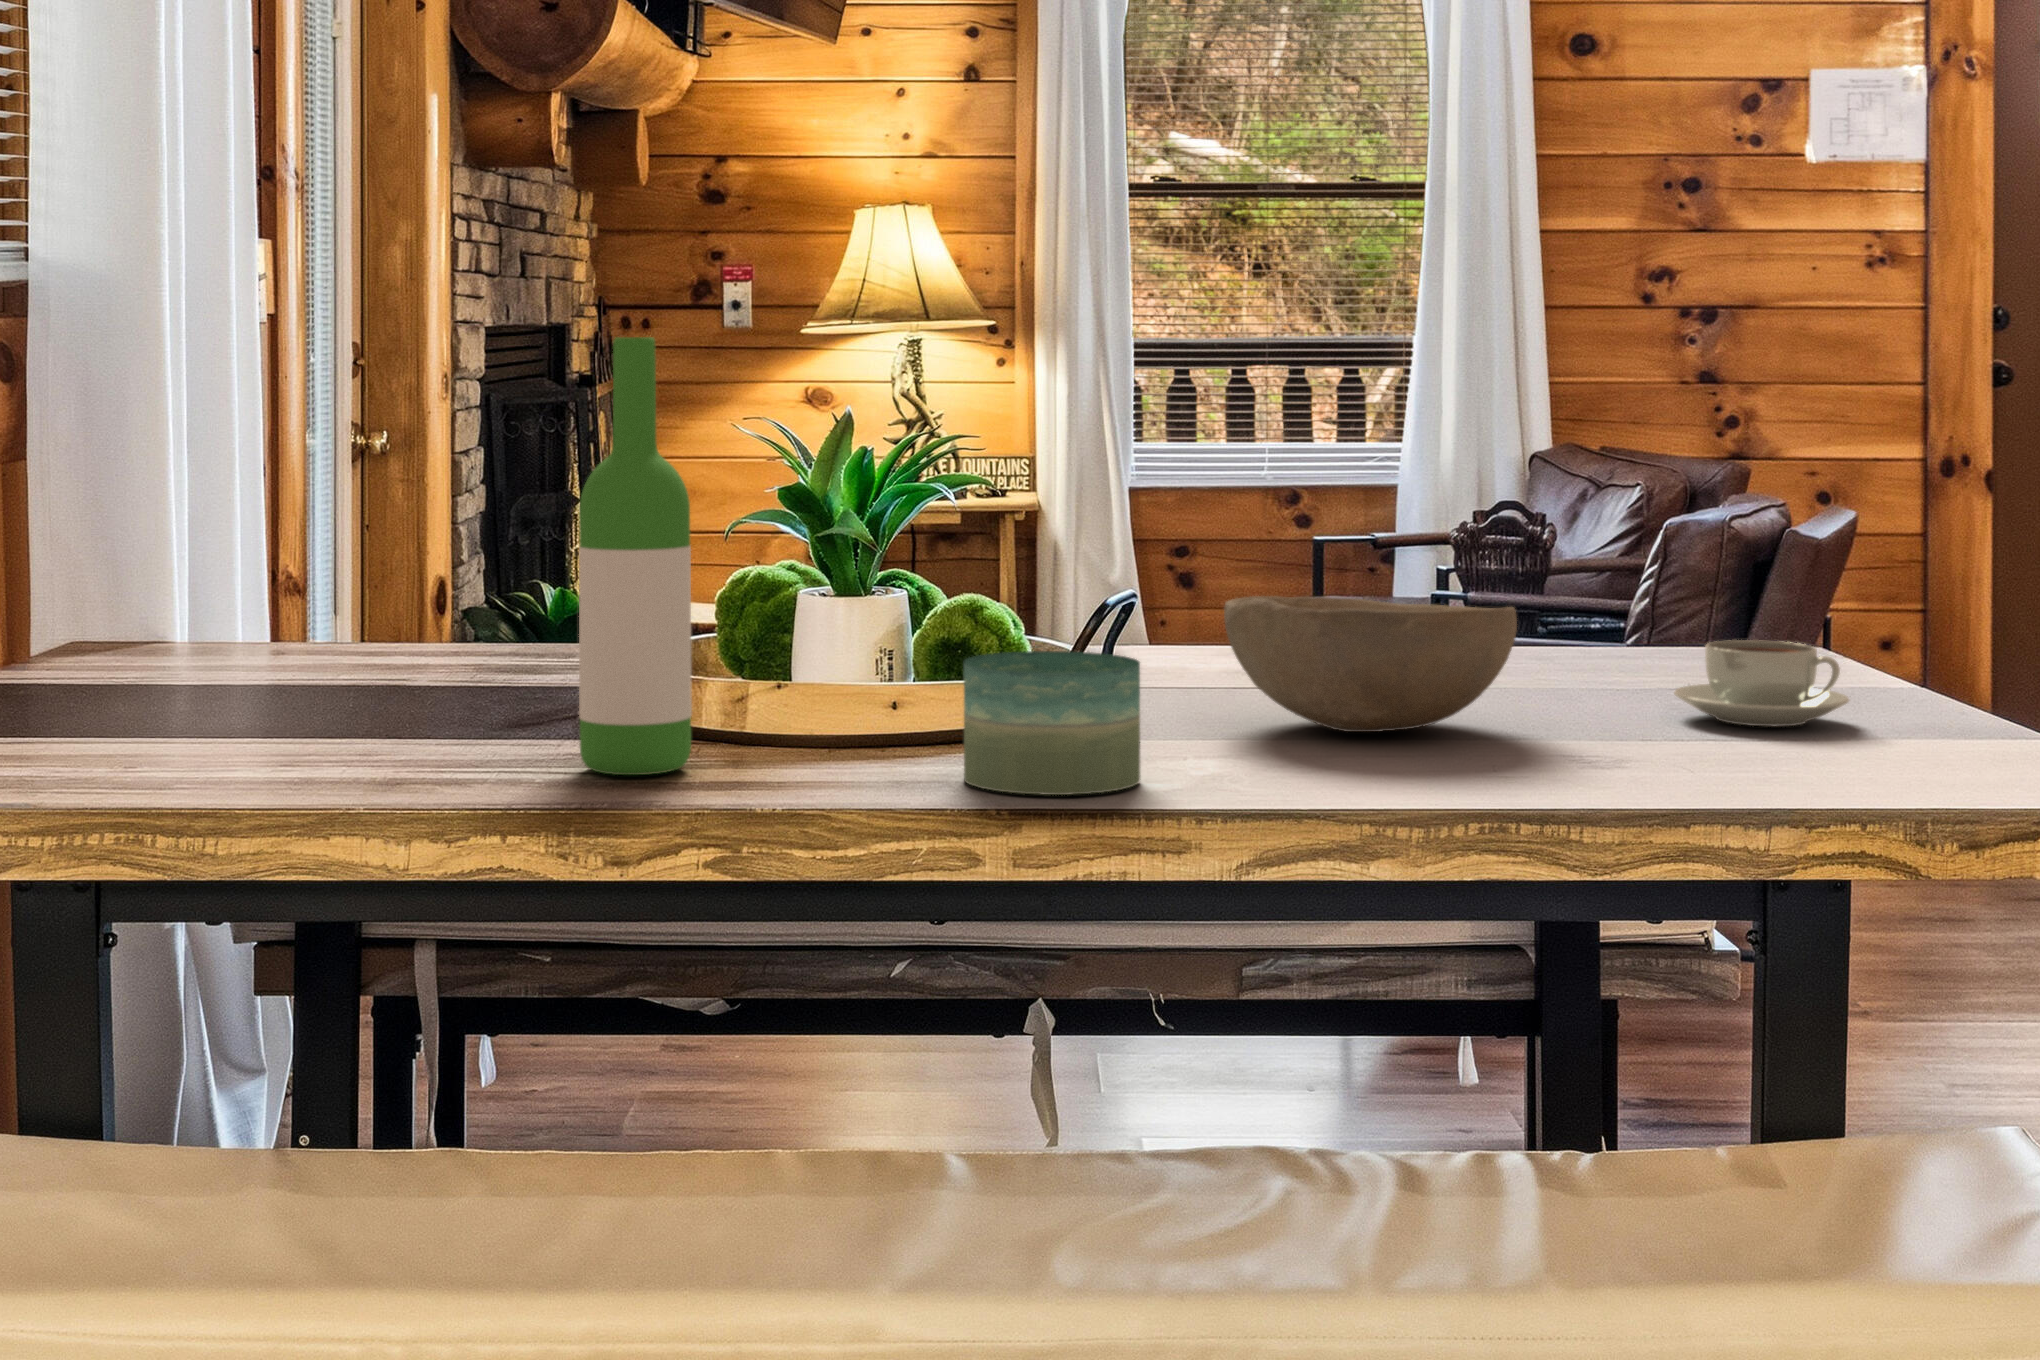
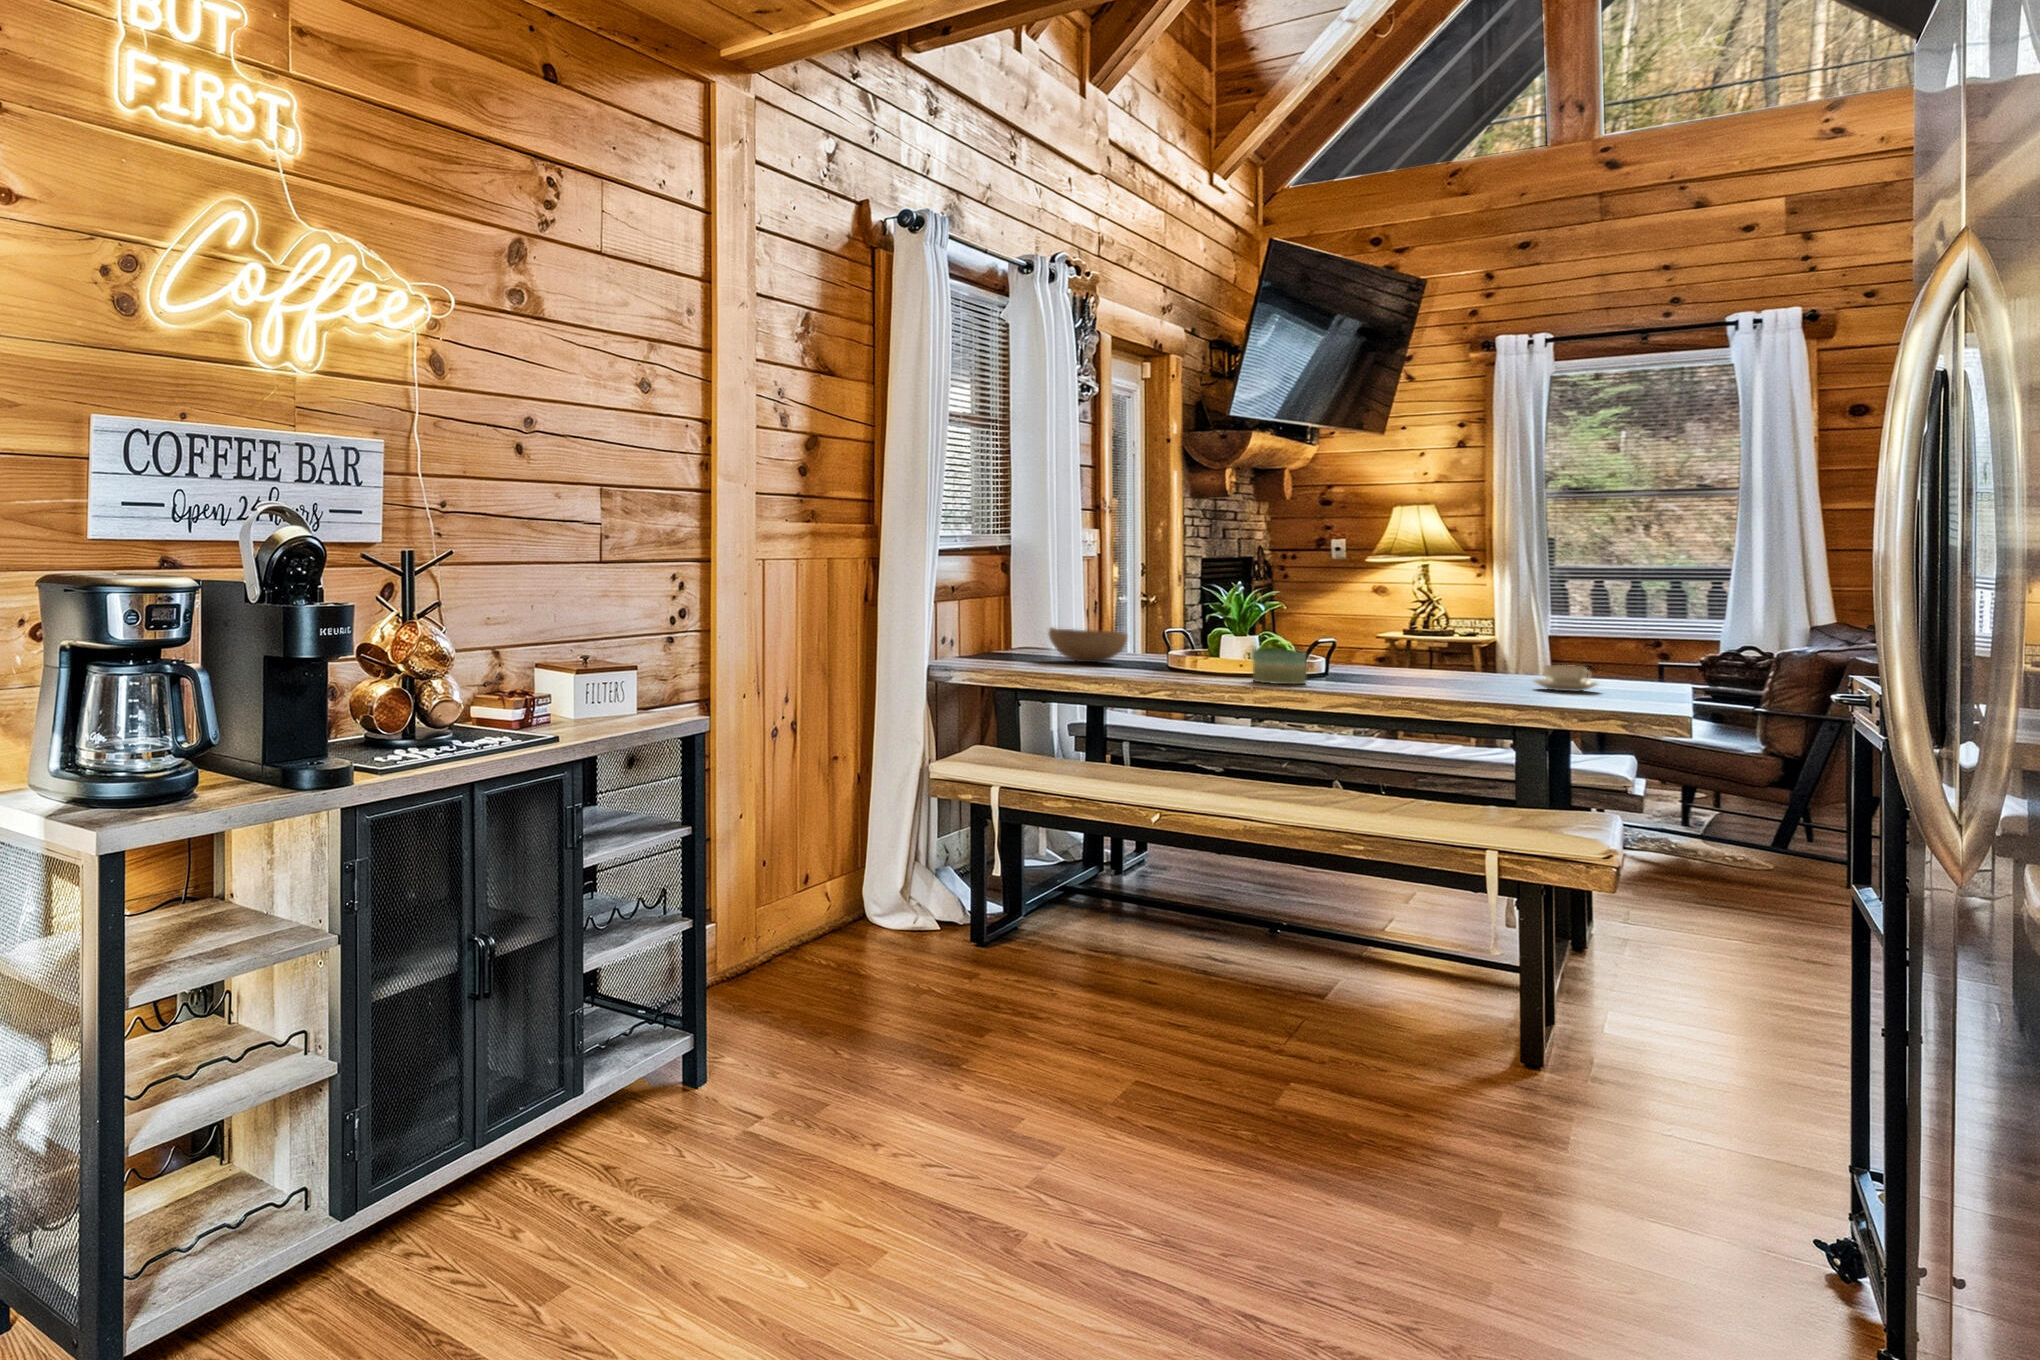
wine bottle: present [579,337,692,775] -> none [1148,564,1179,675]
bowl: present [1224,596,1517,732] -> present [1049,627,1127,662]

